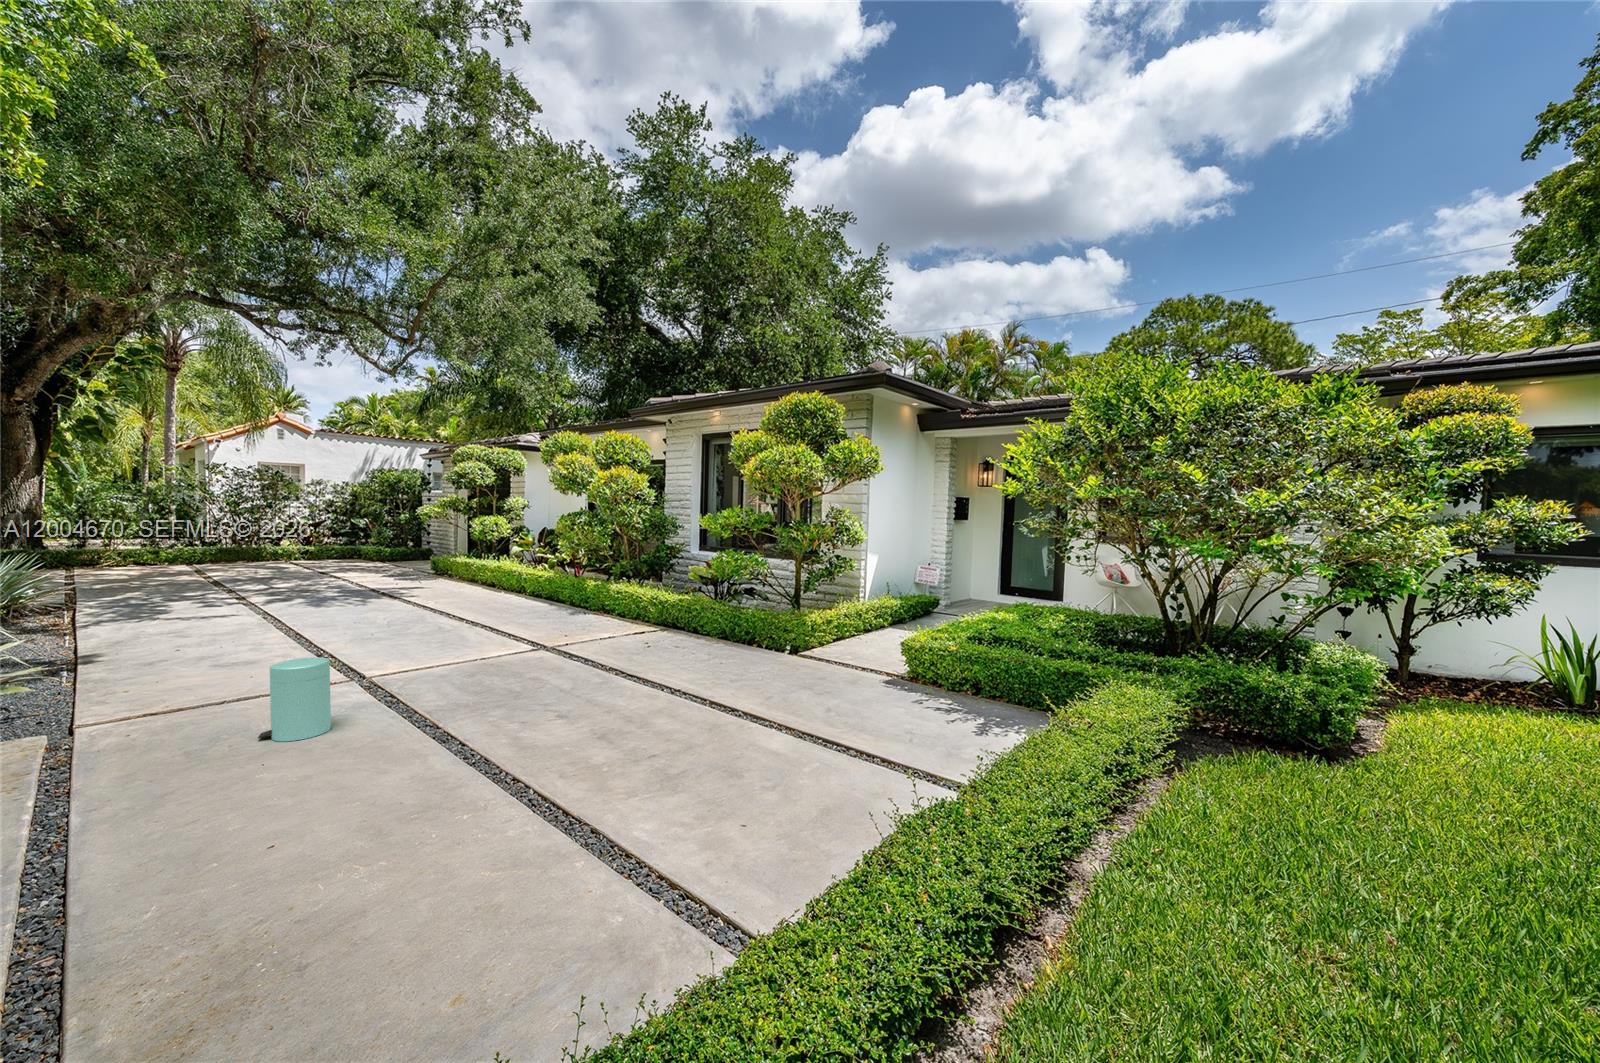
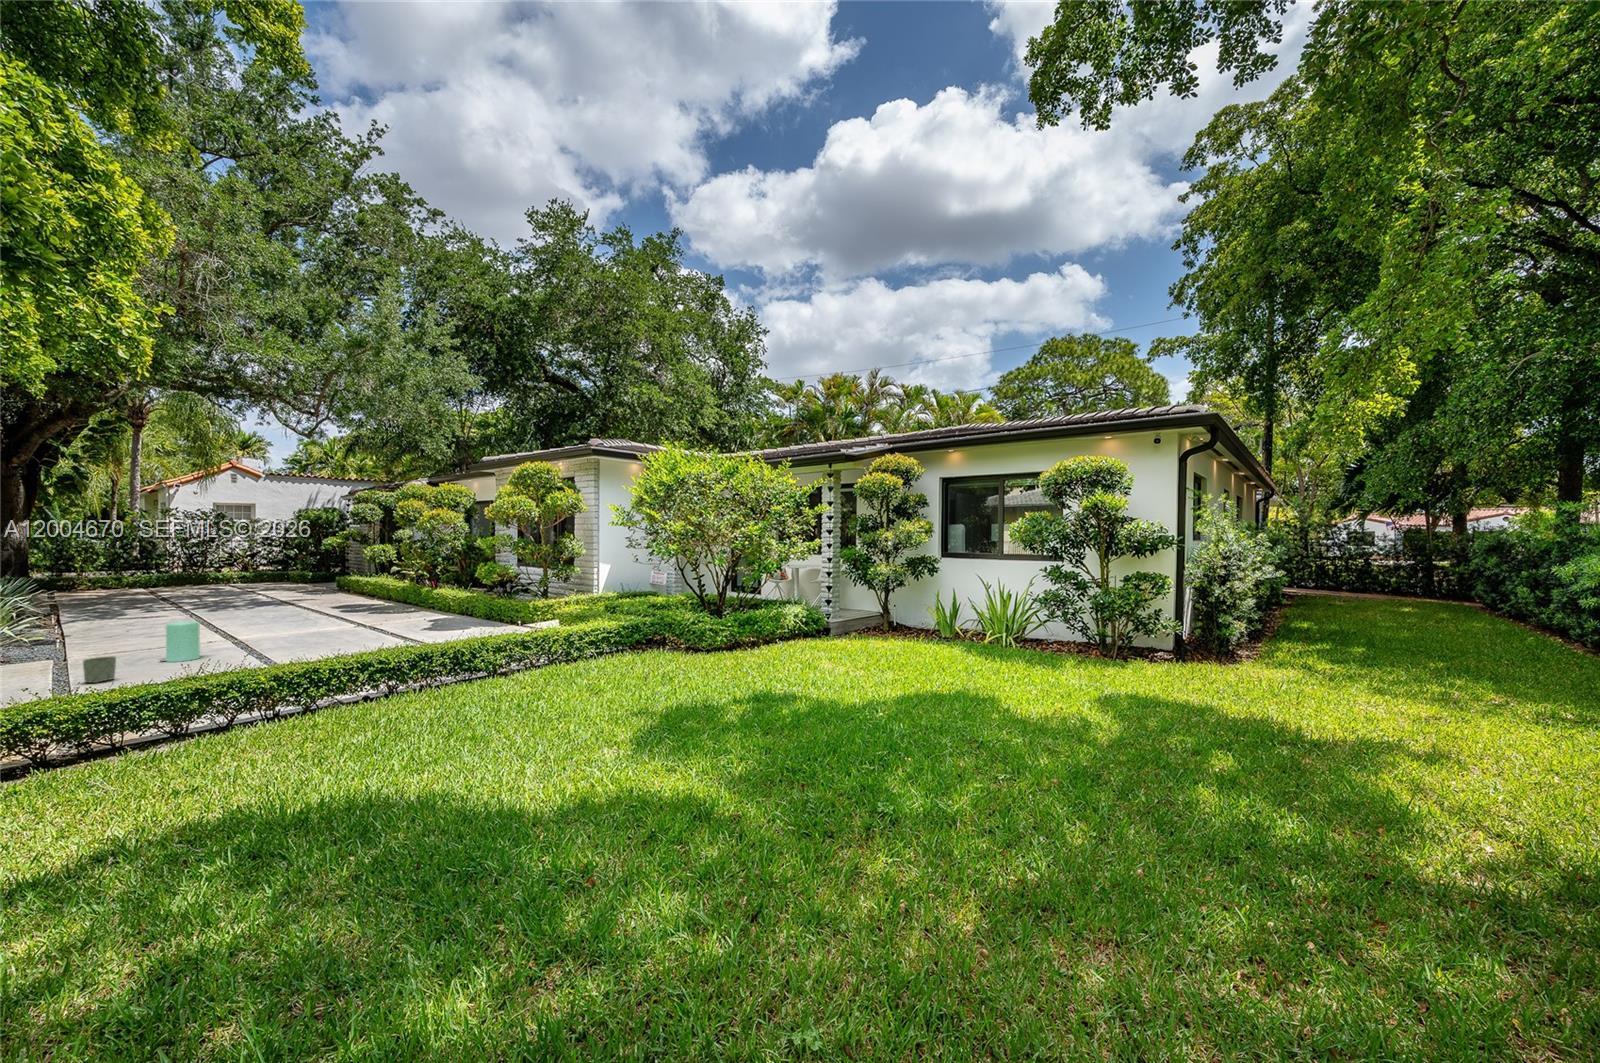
planter: none [109,761,184,832] -> present [83,656,116,683]

